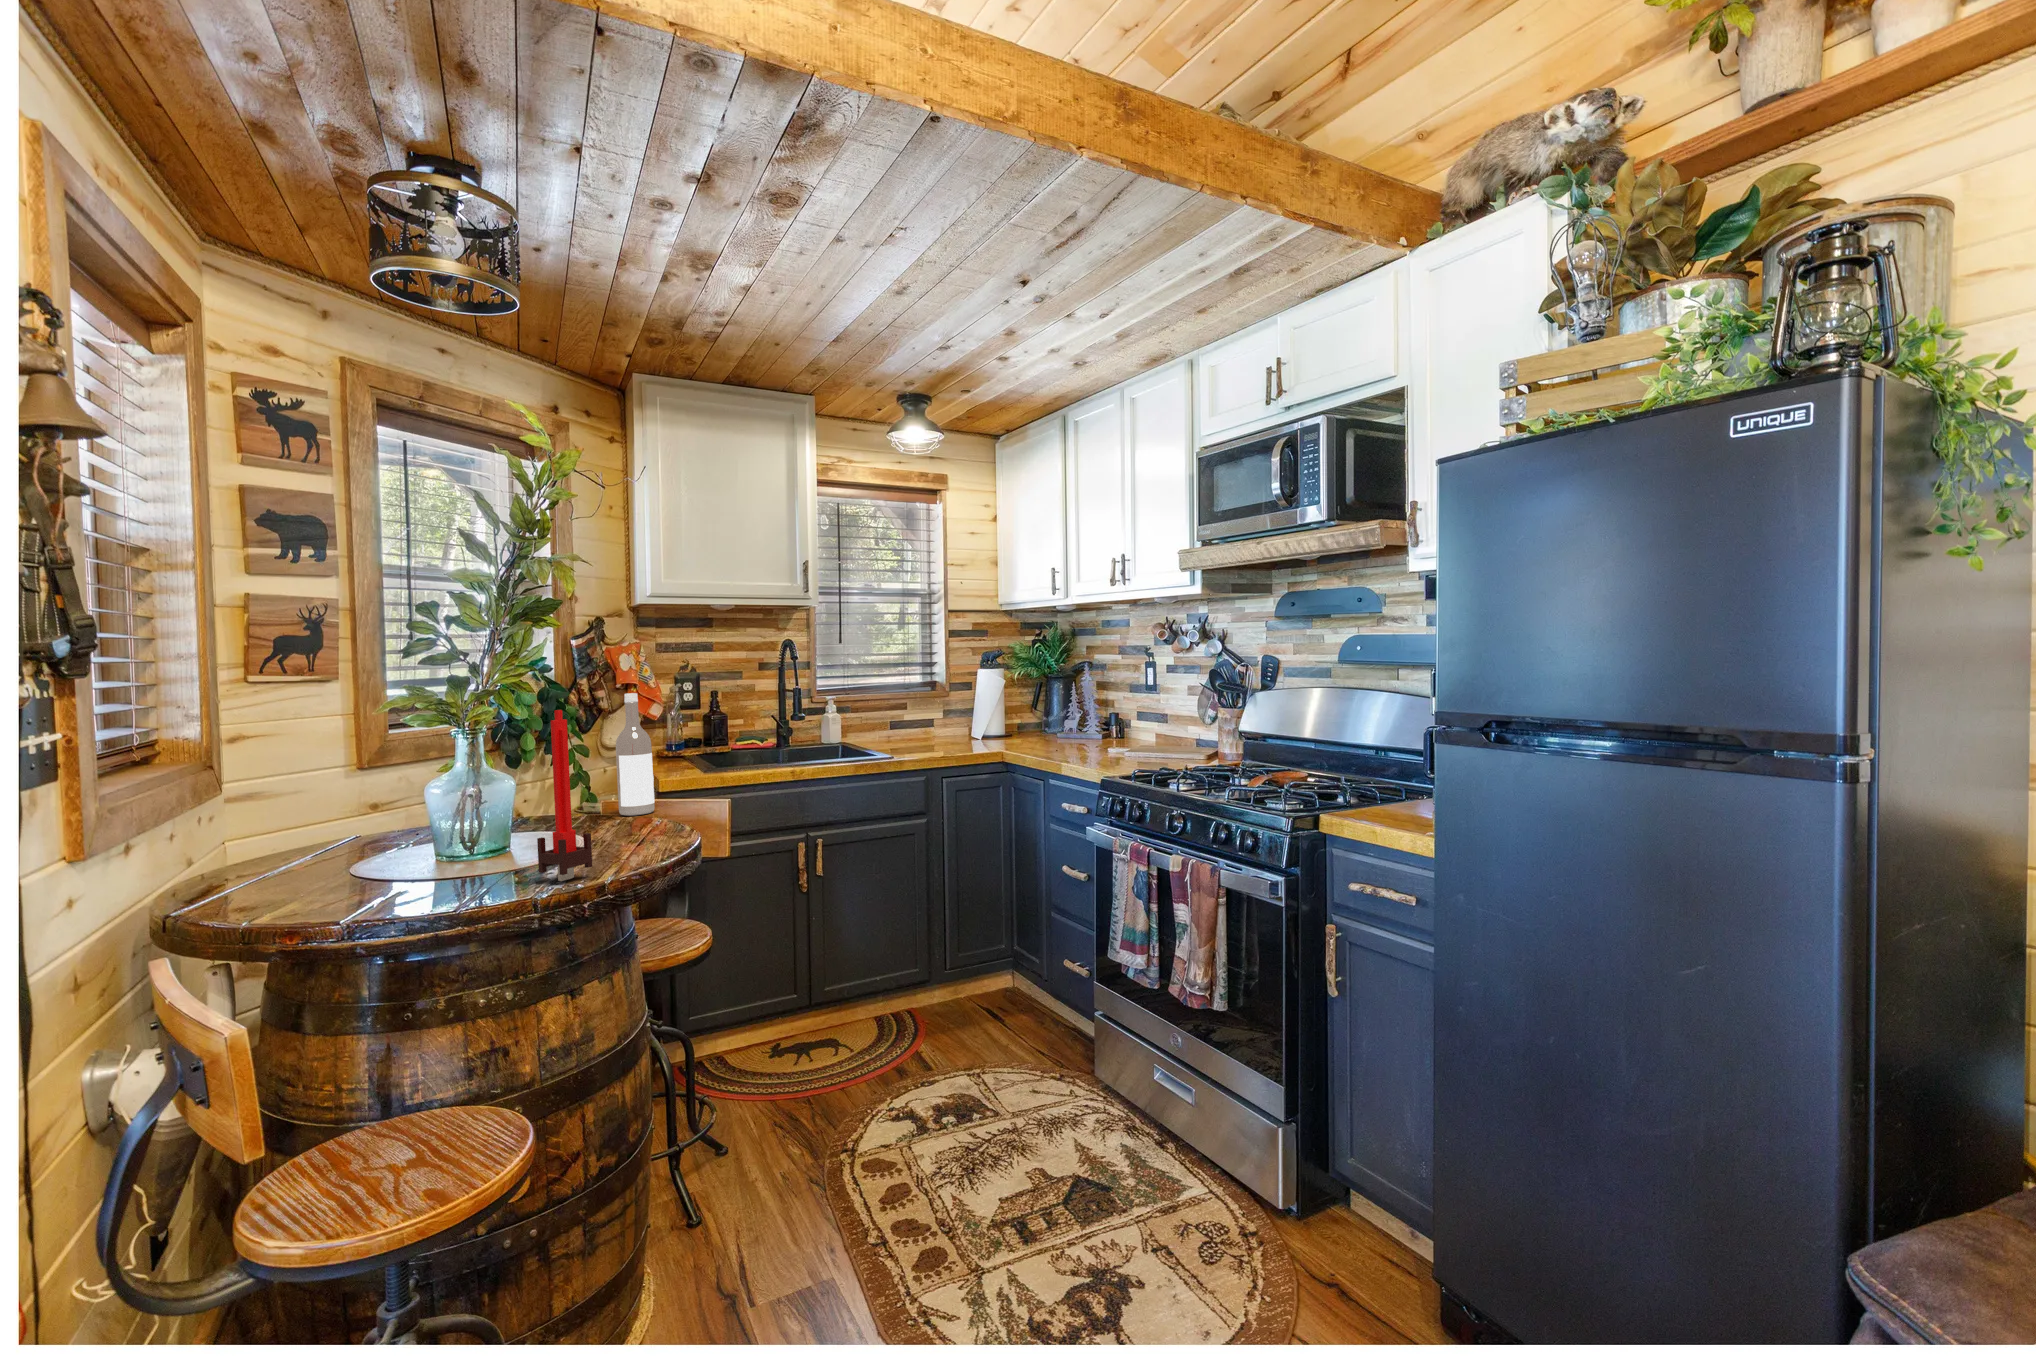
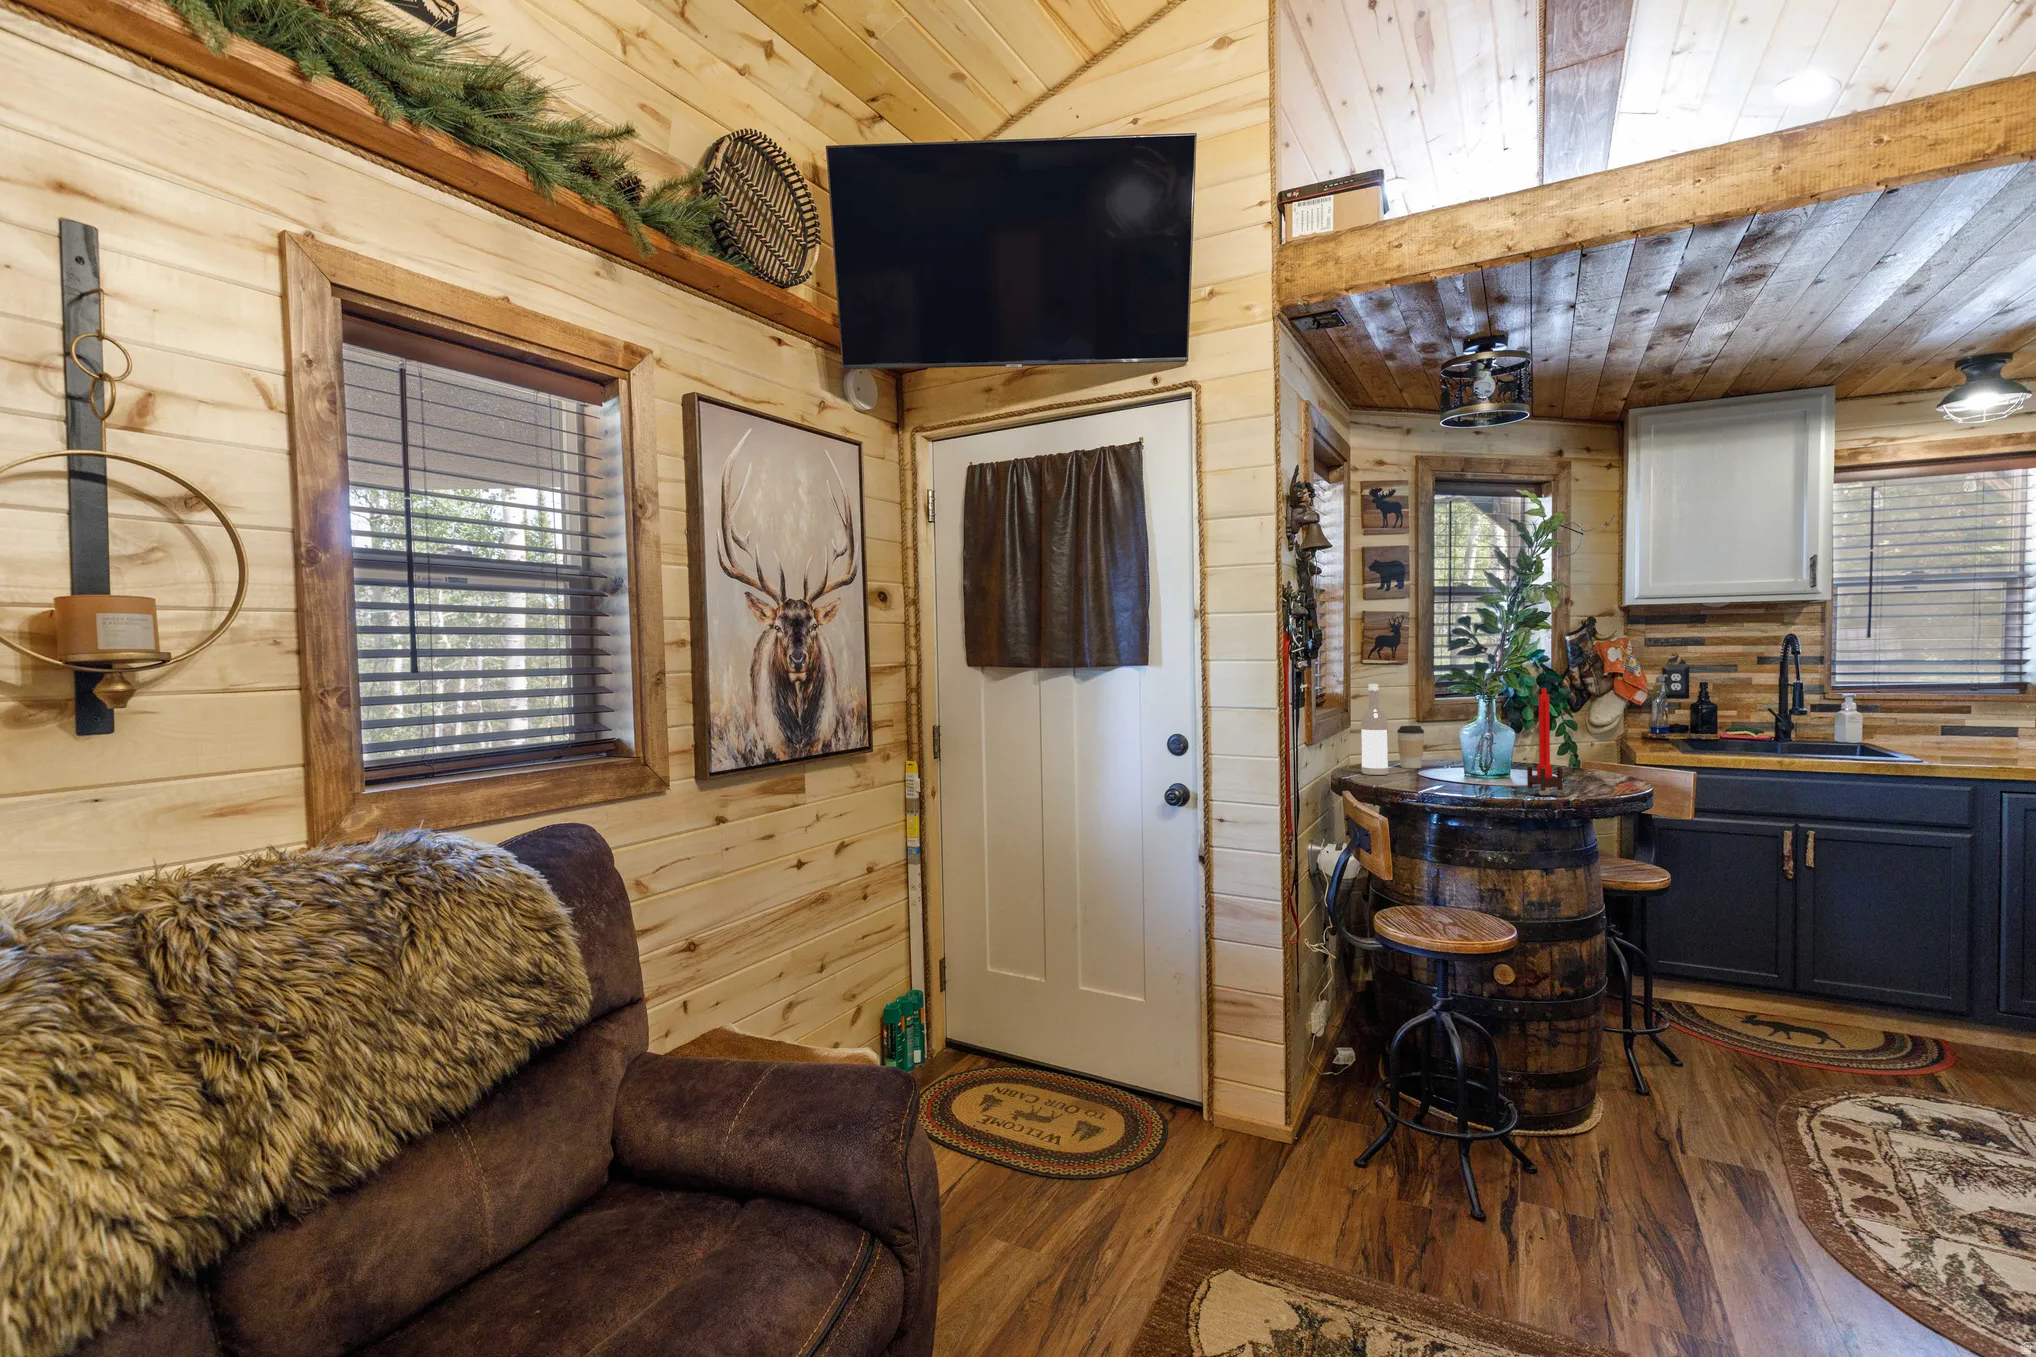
wine bottle: present [616,693,655,816] -> present [1361,684,1388,775]
coffee cup: none [313,780,365,854] -> present [1397,726,1424,768]

